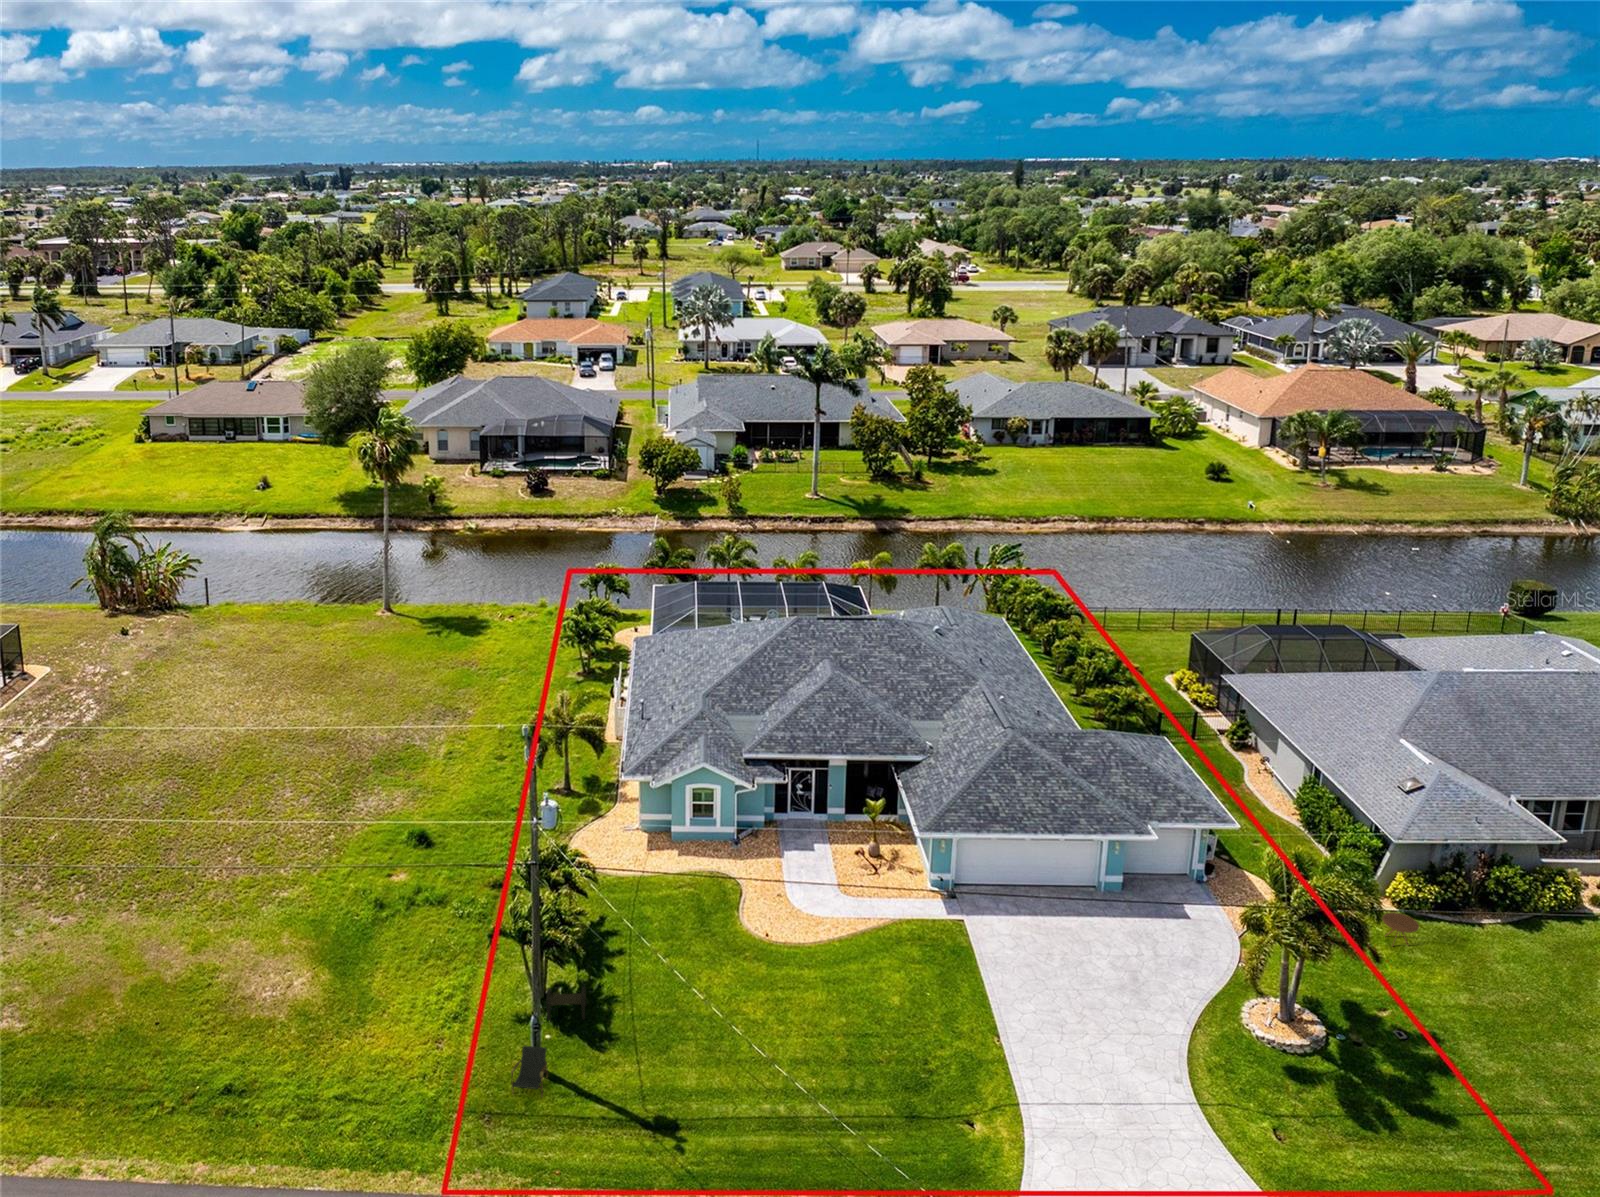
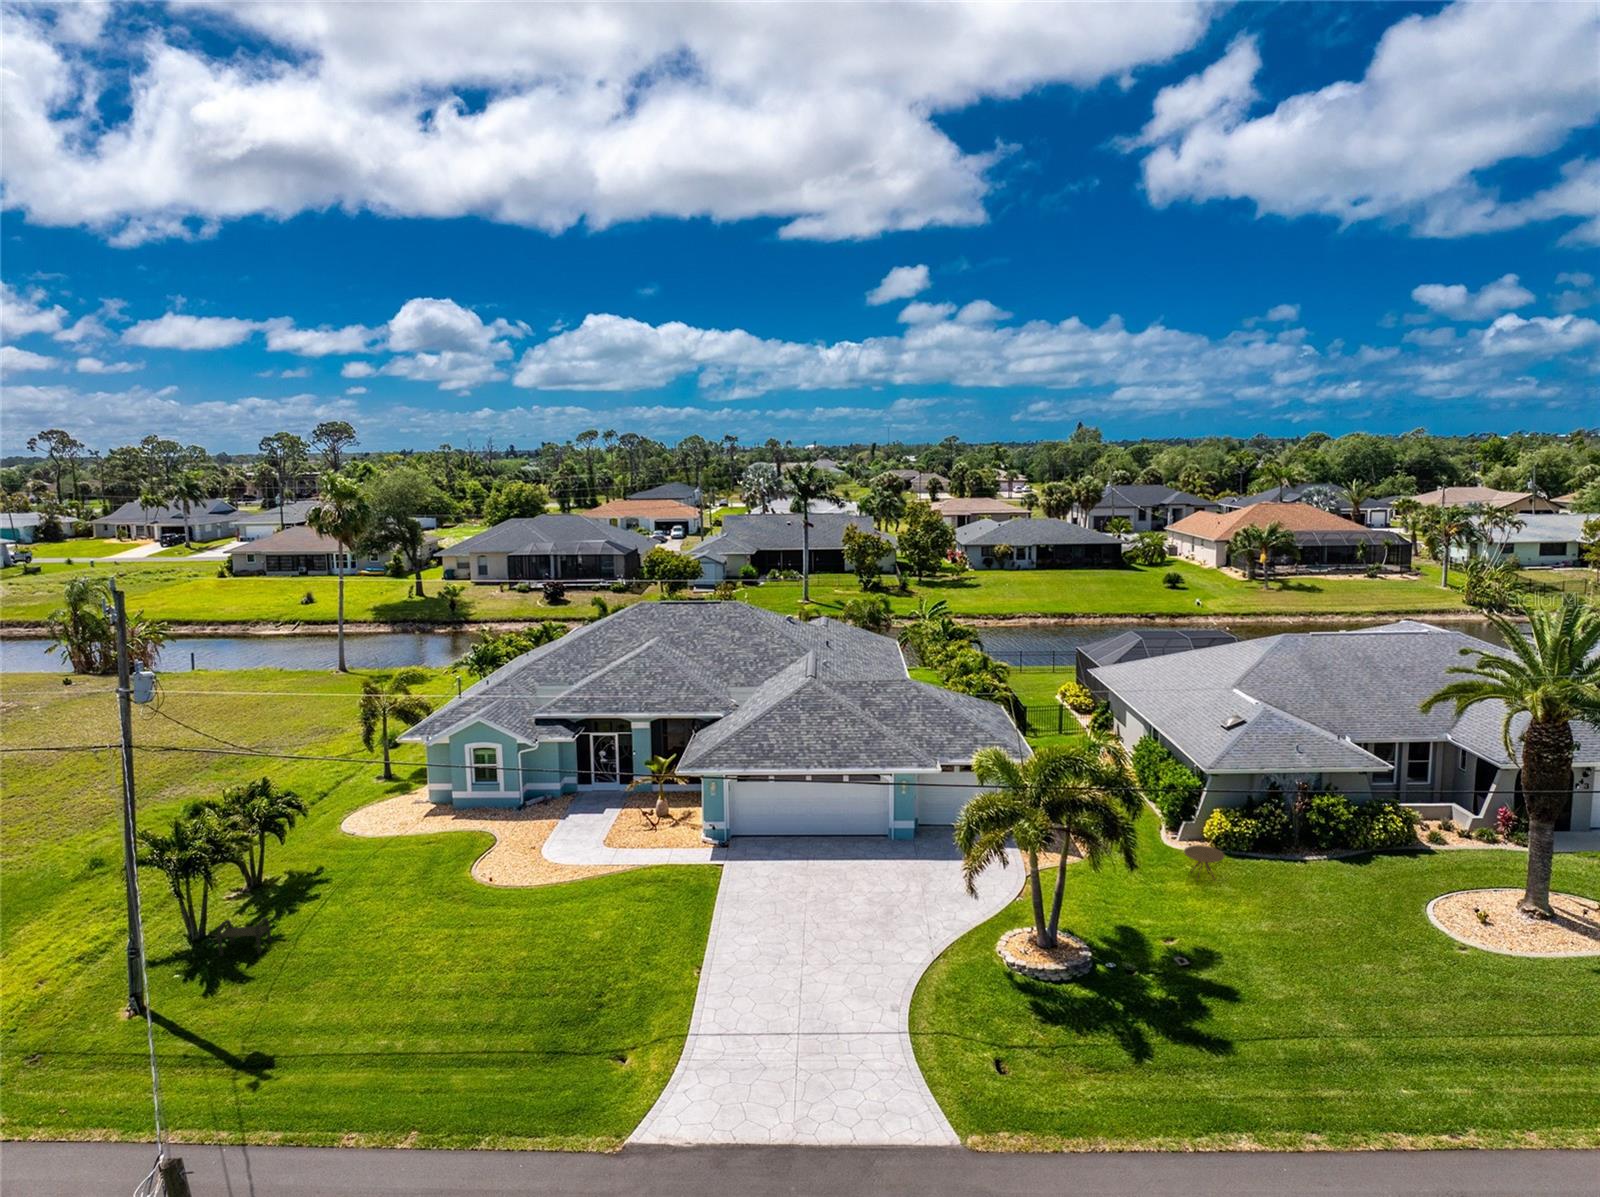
lounge chair: present [511,1046,548,1096] -> none [123,968,179,1026]

